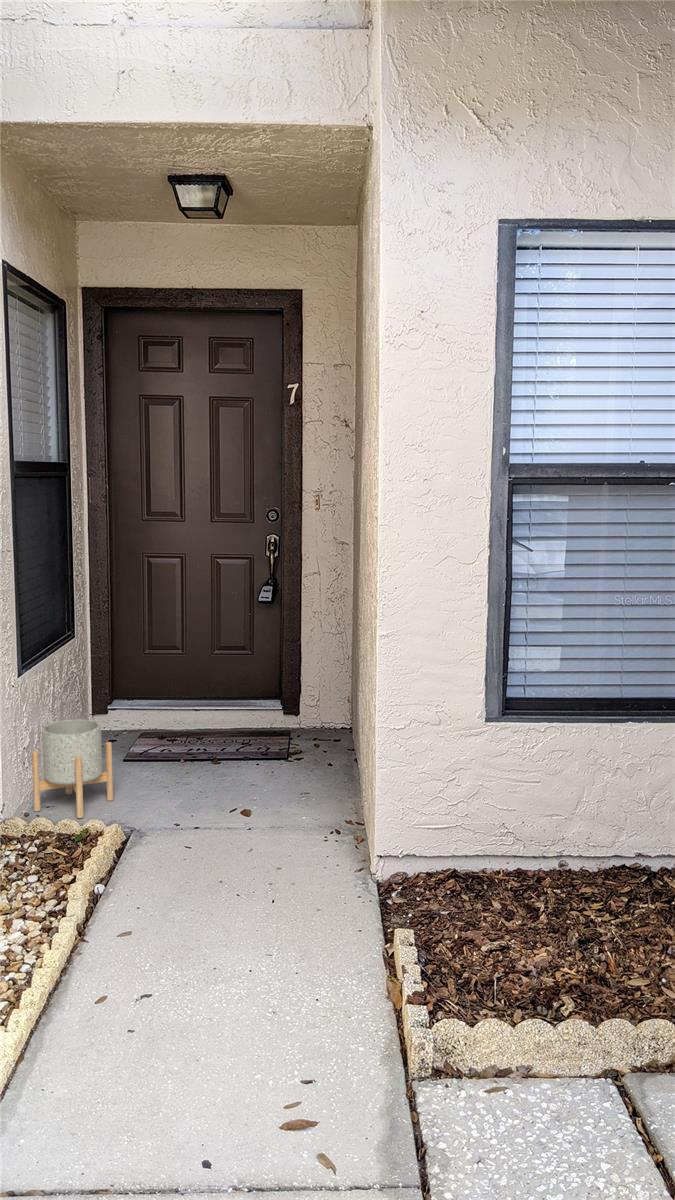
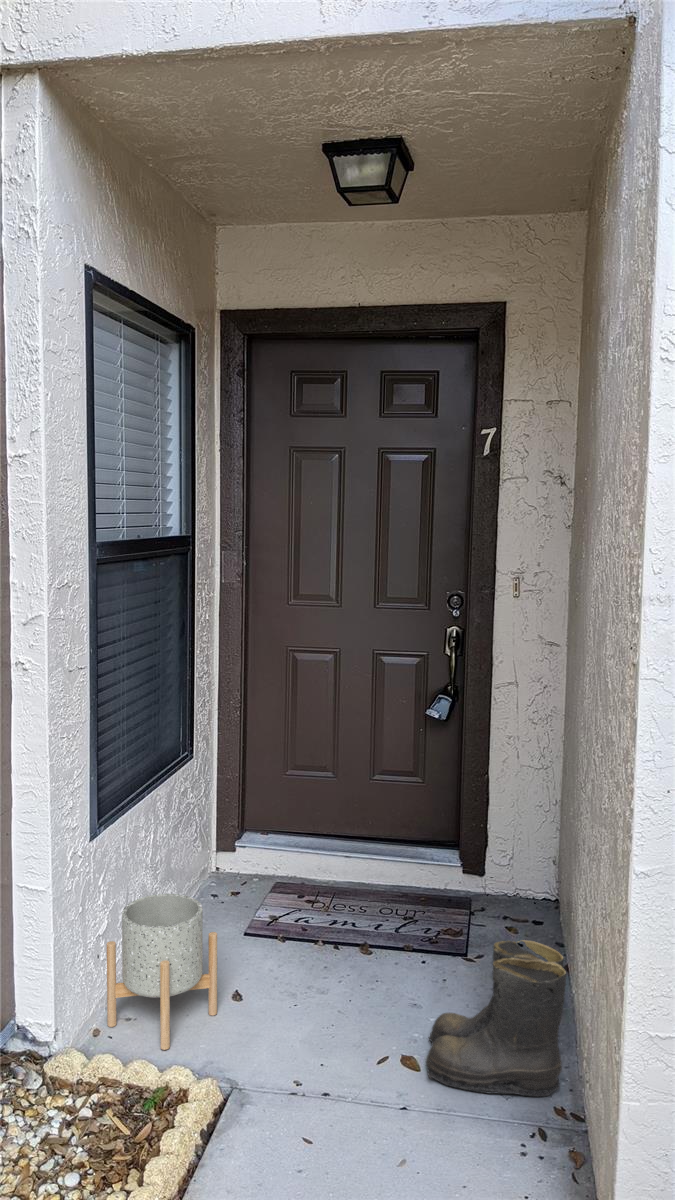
boots: none [262,727,351,819] -> present [426,940,566,1097]

